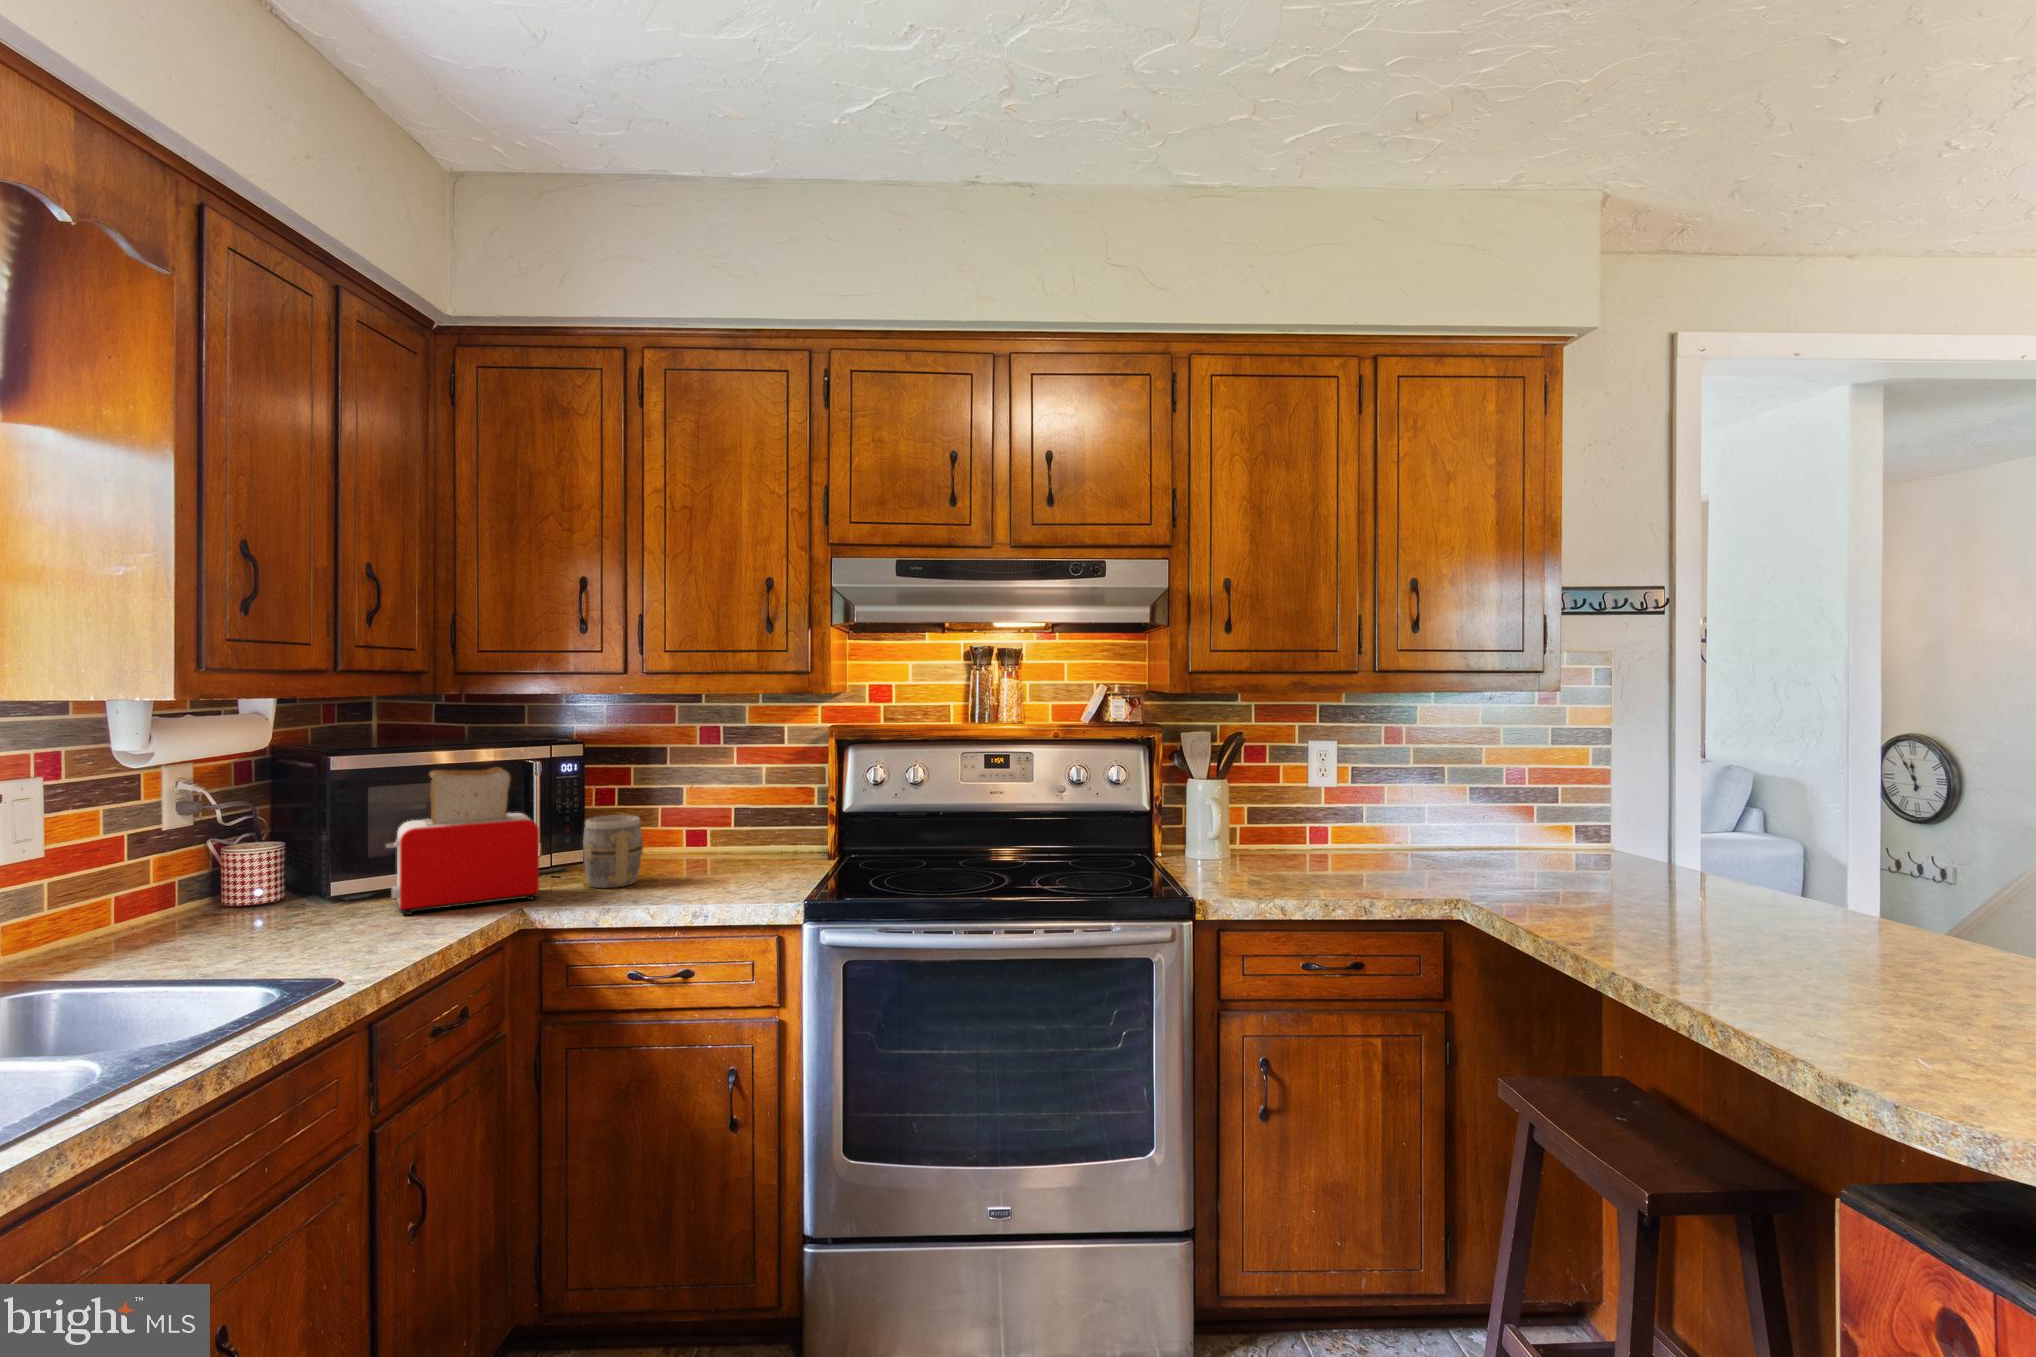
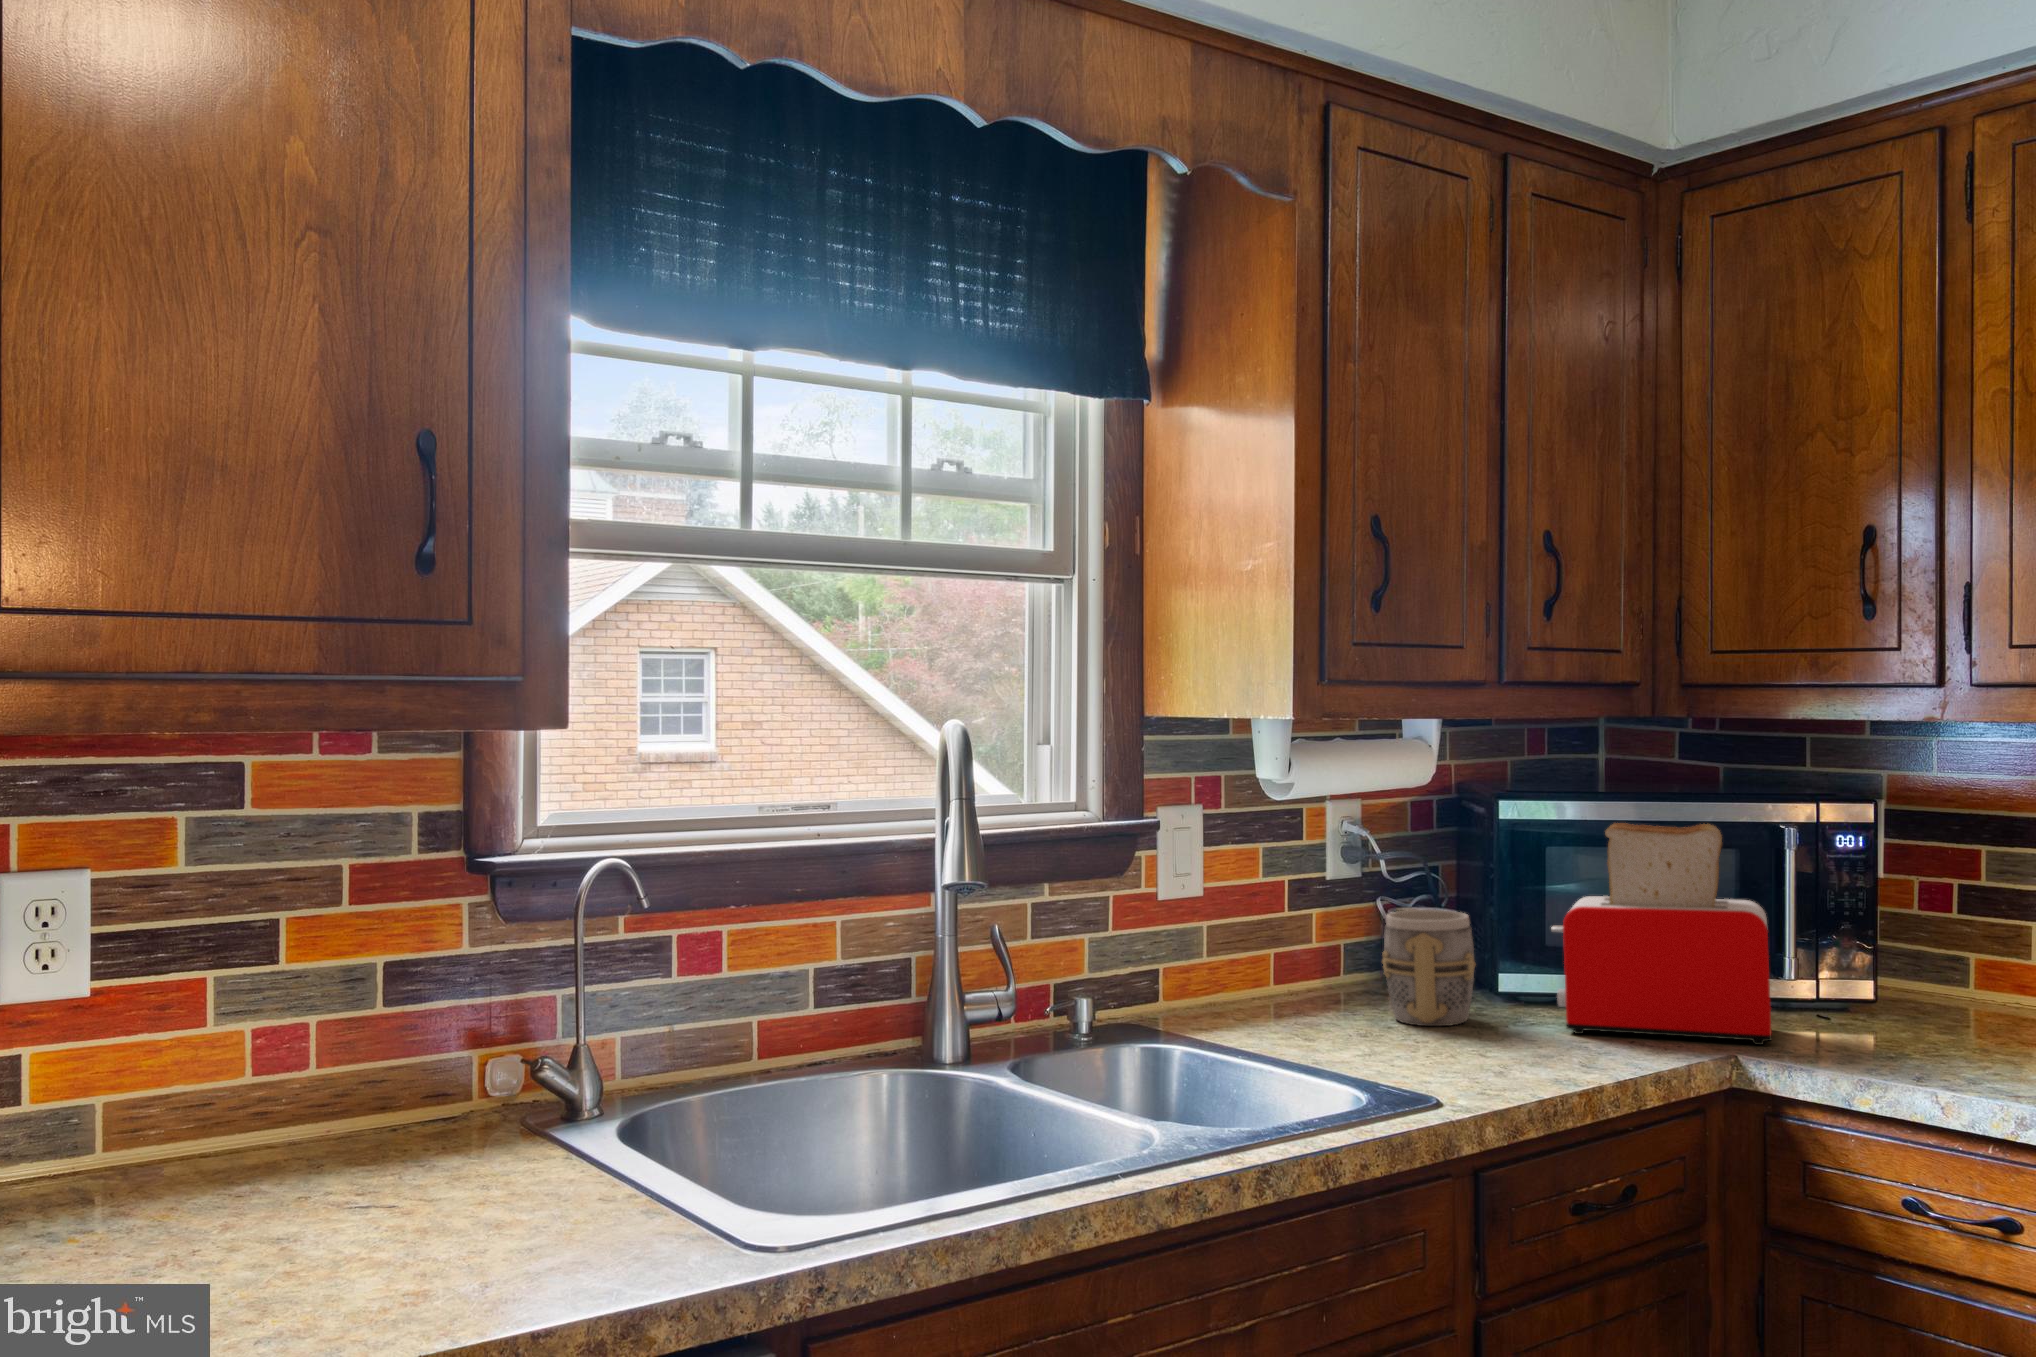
mug: present [583,815,643,888] -> present [1382,910,1476,1026]

